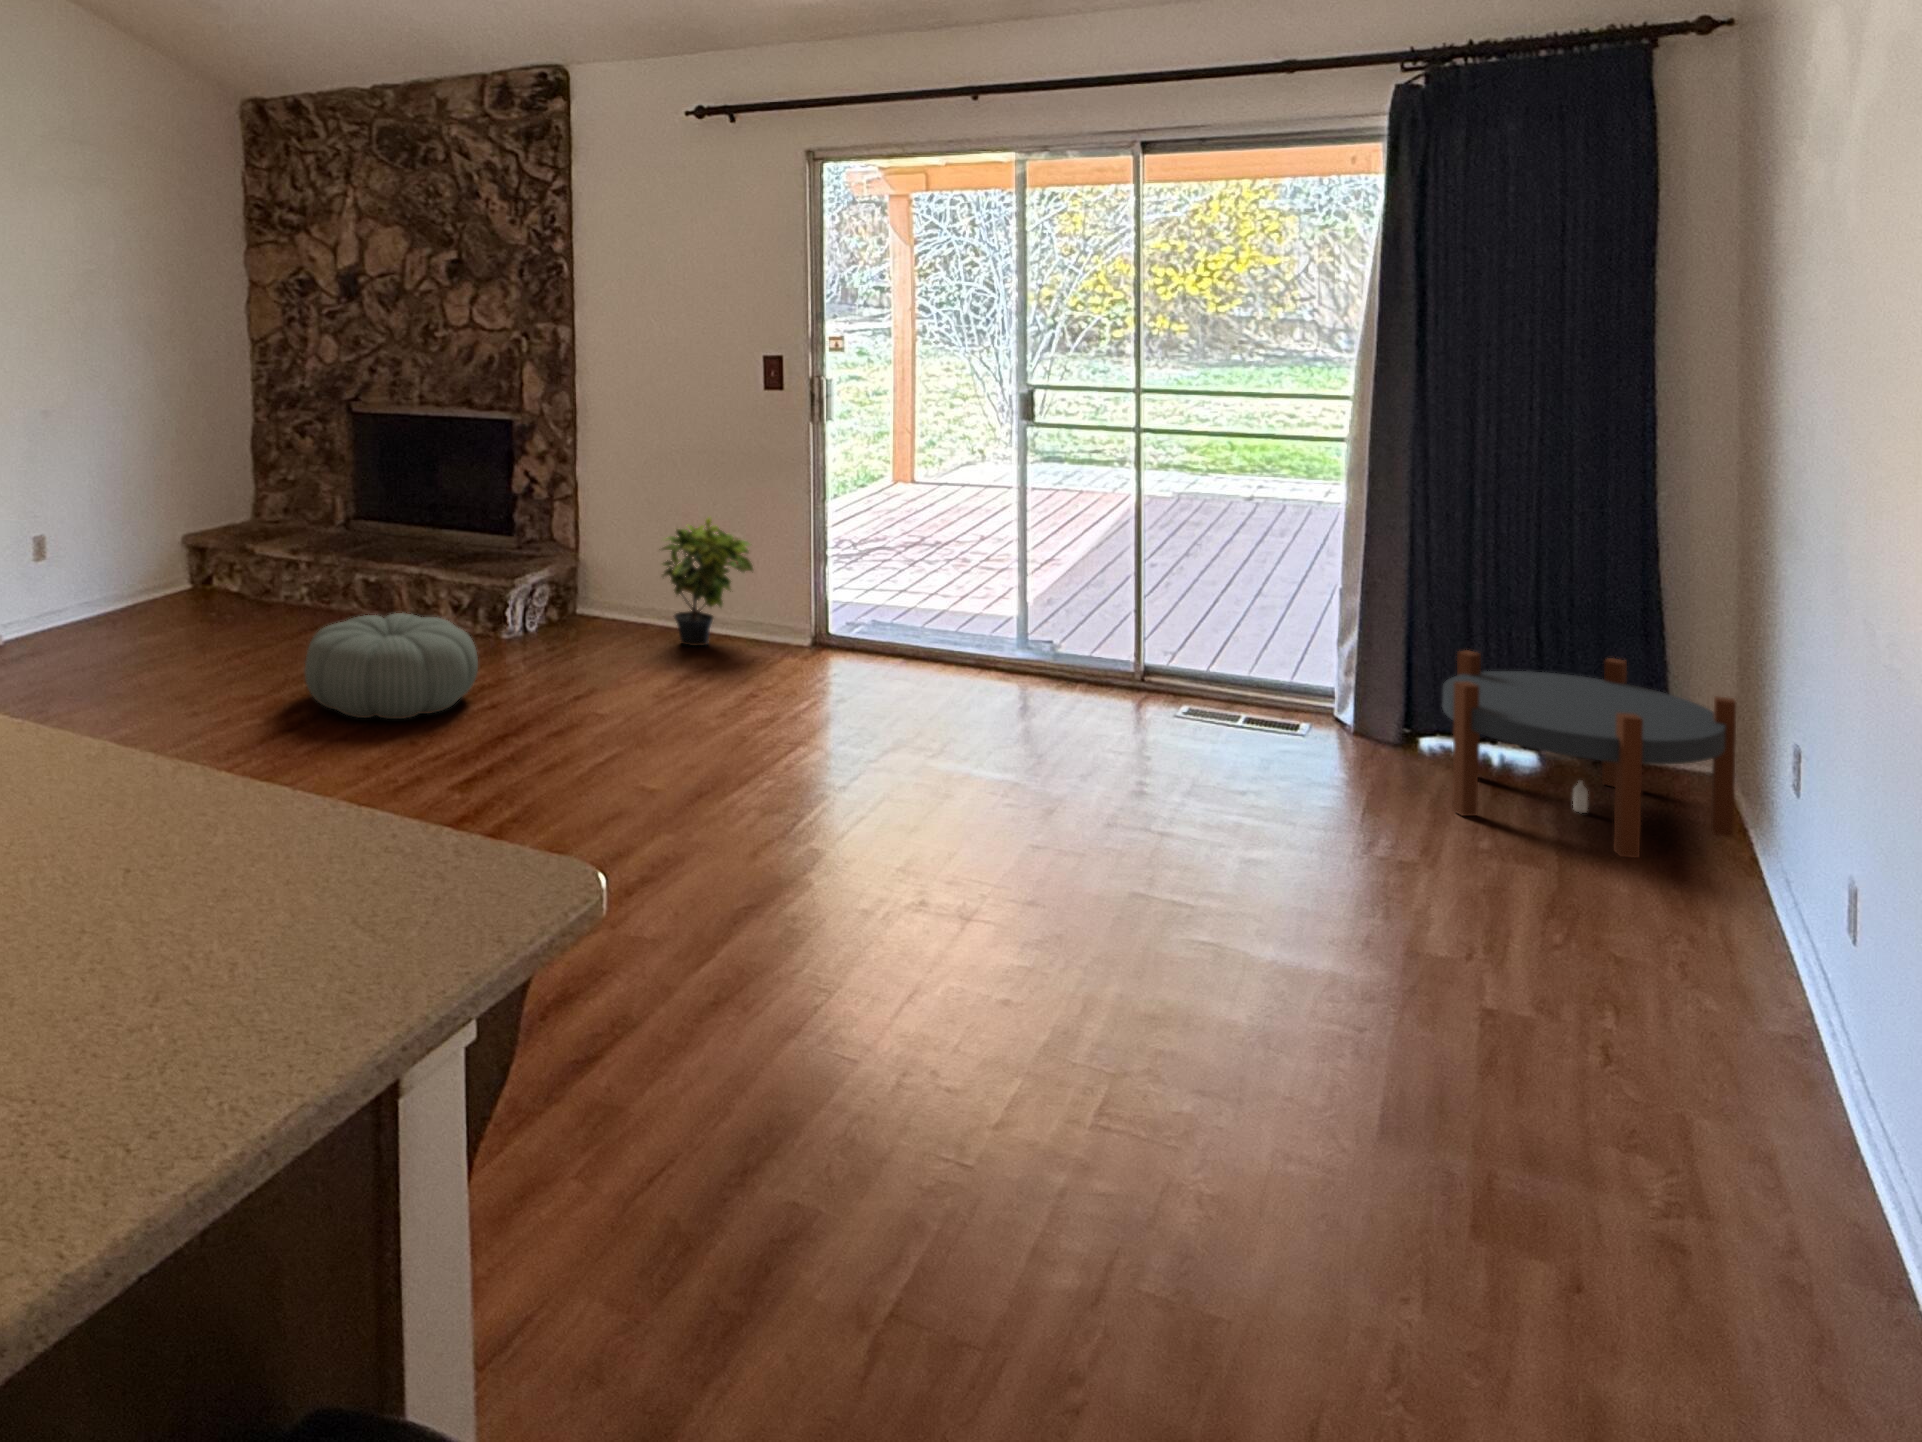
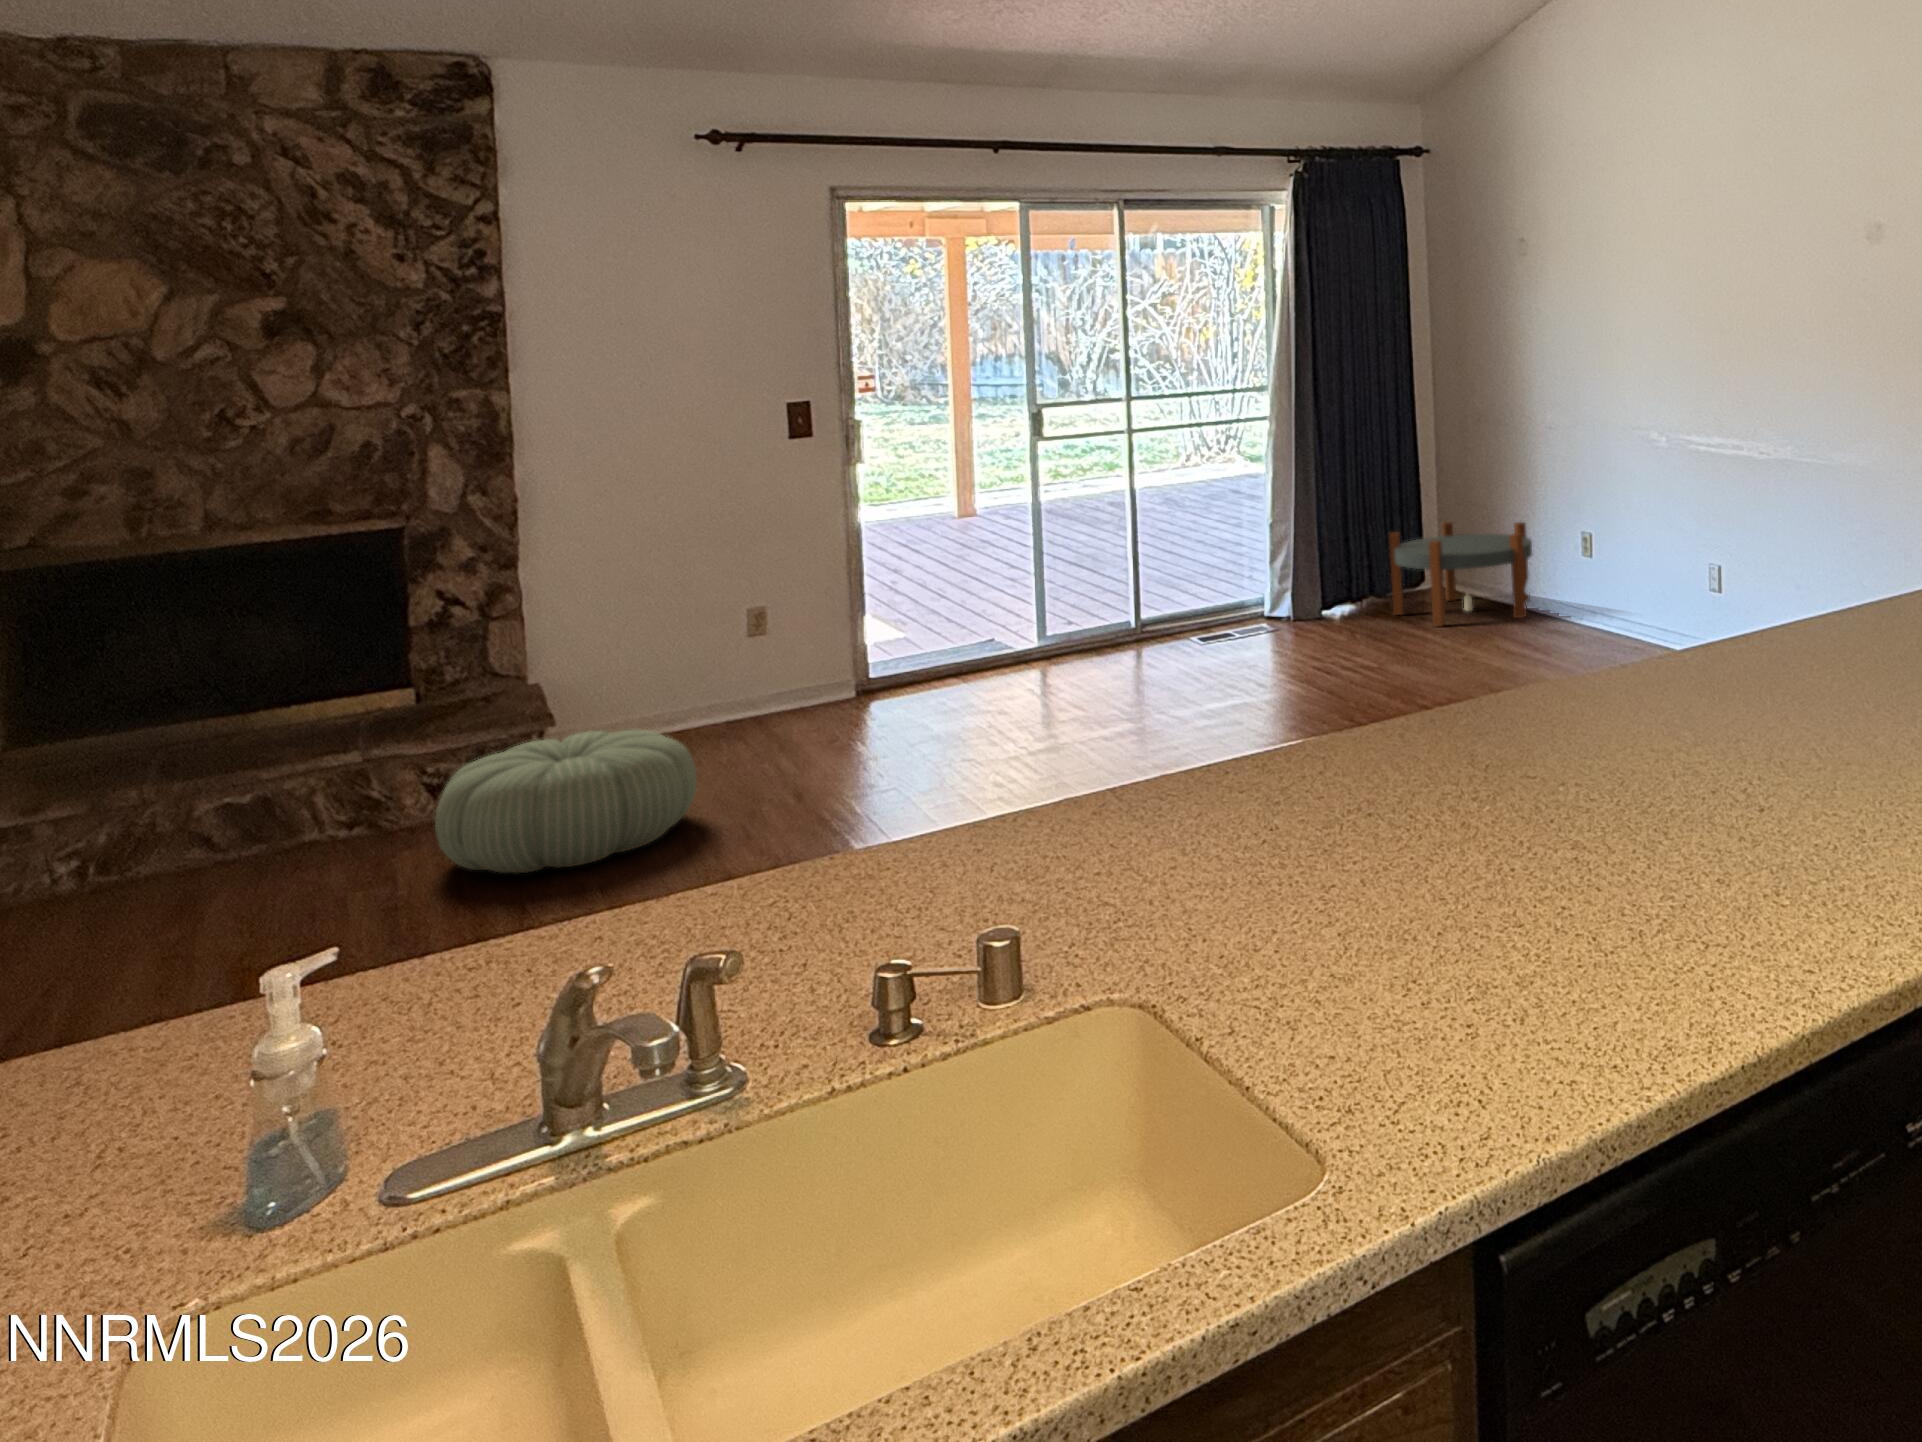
potted plant: present [659,518,753,646] -> none [690,575,811,722]

